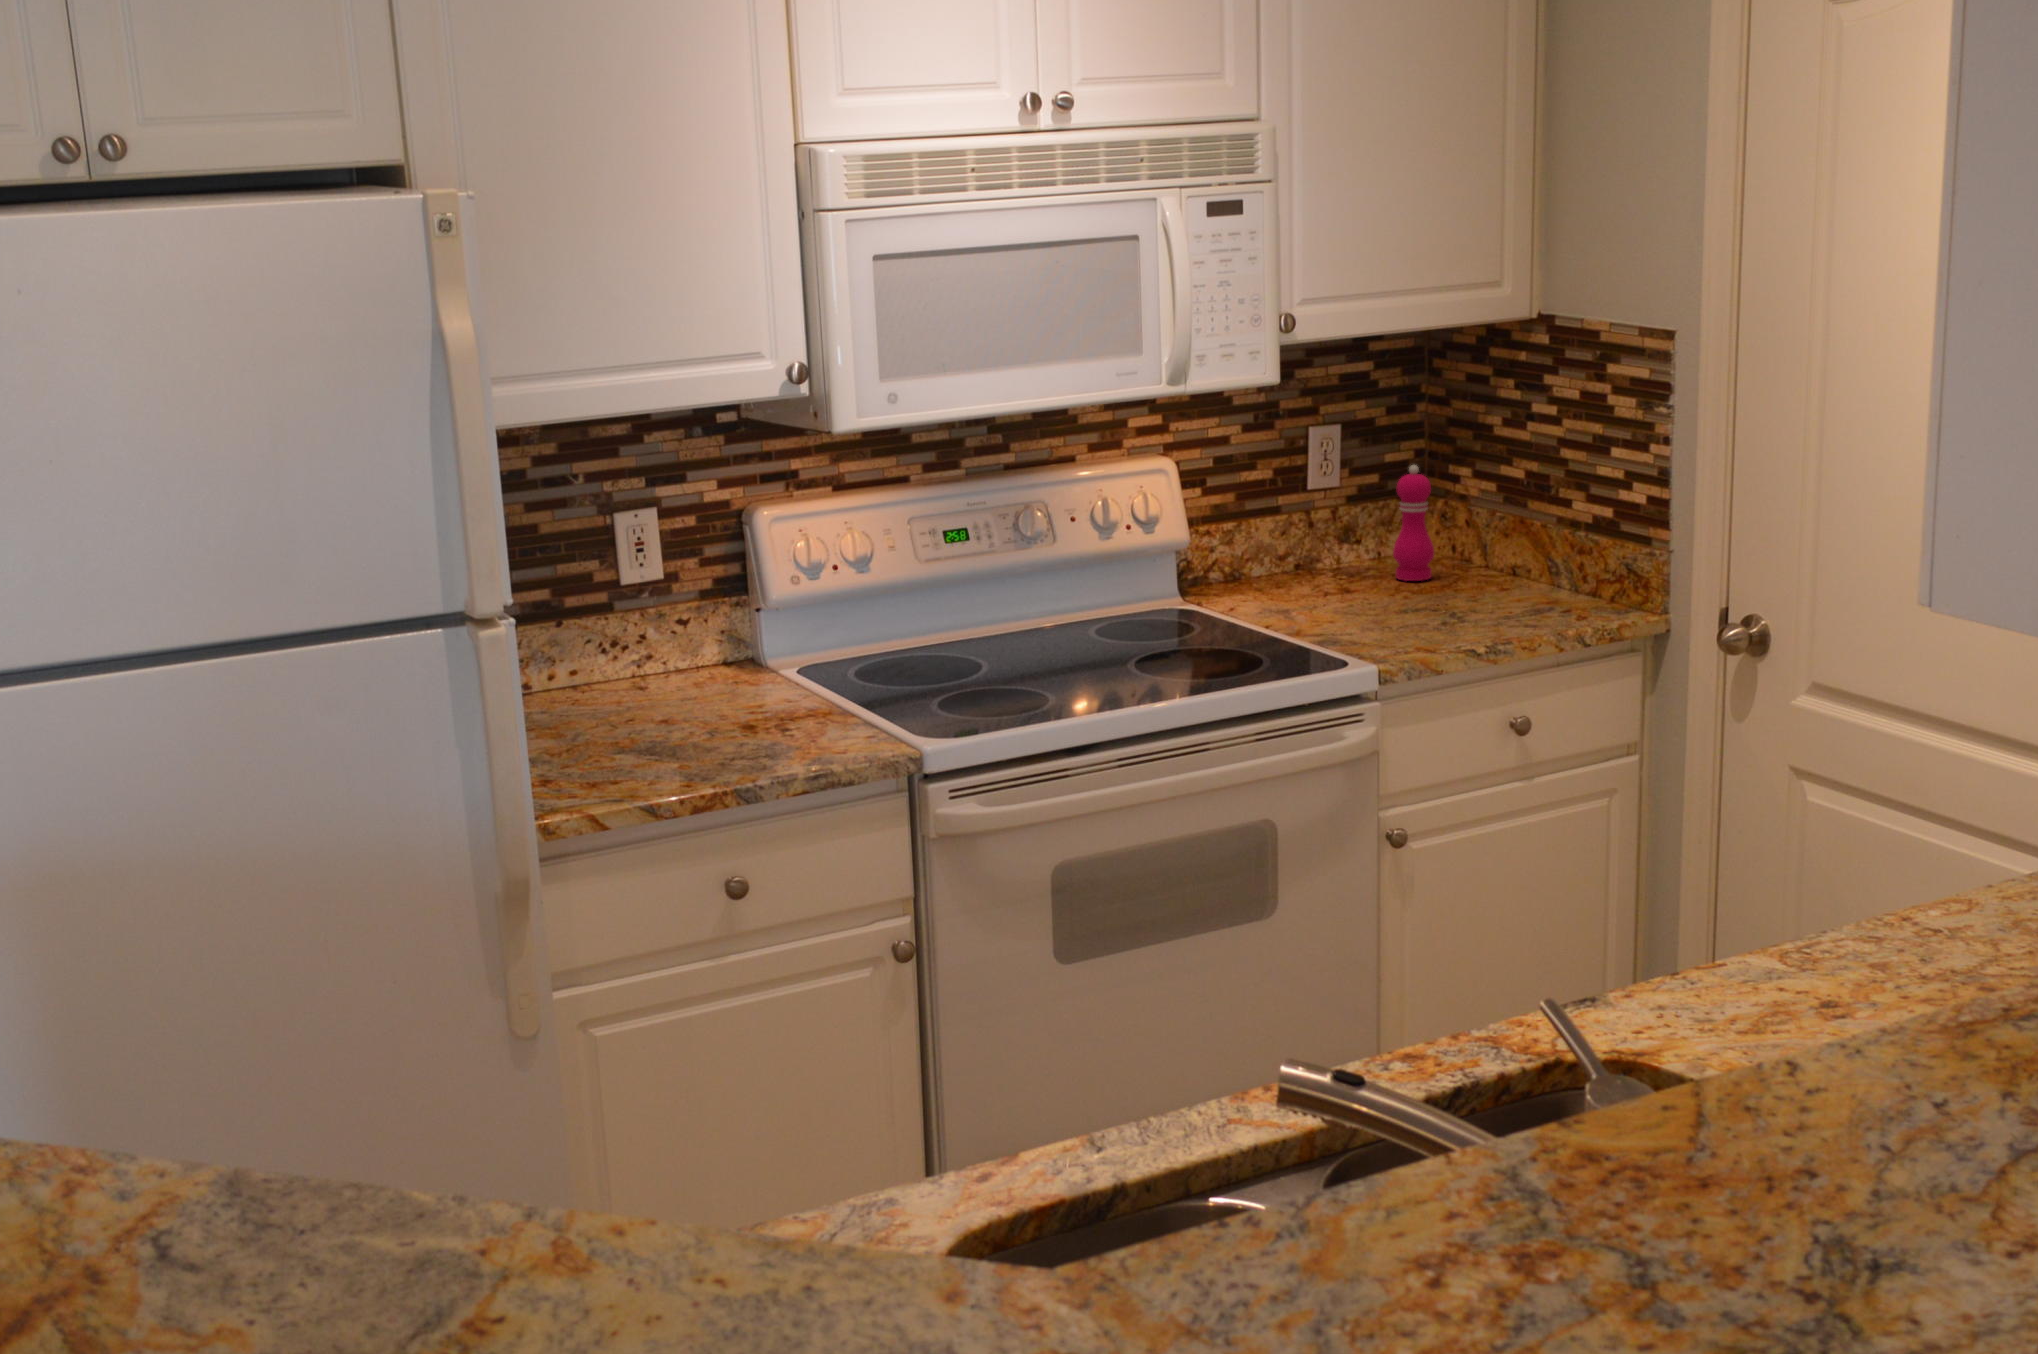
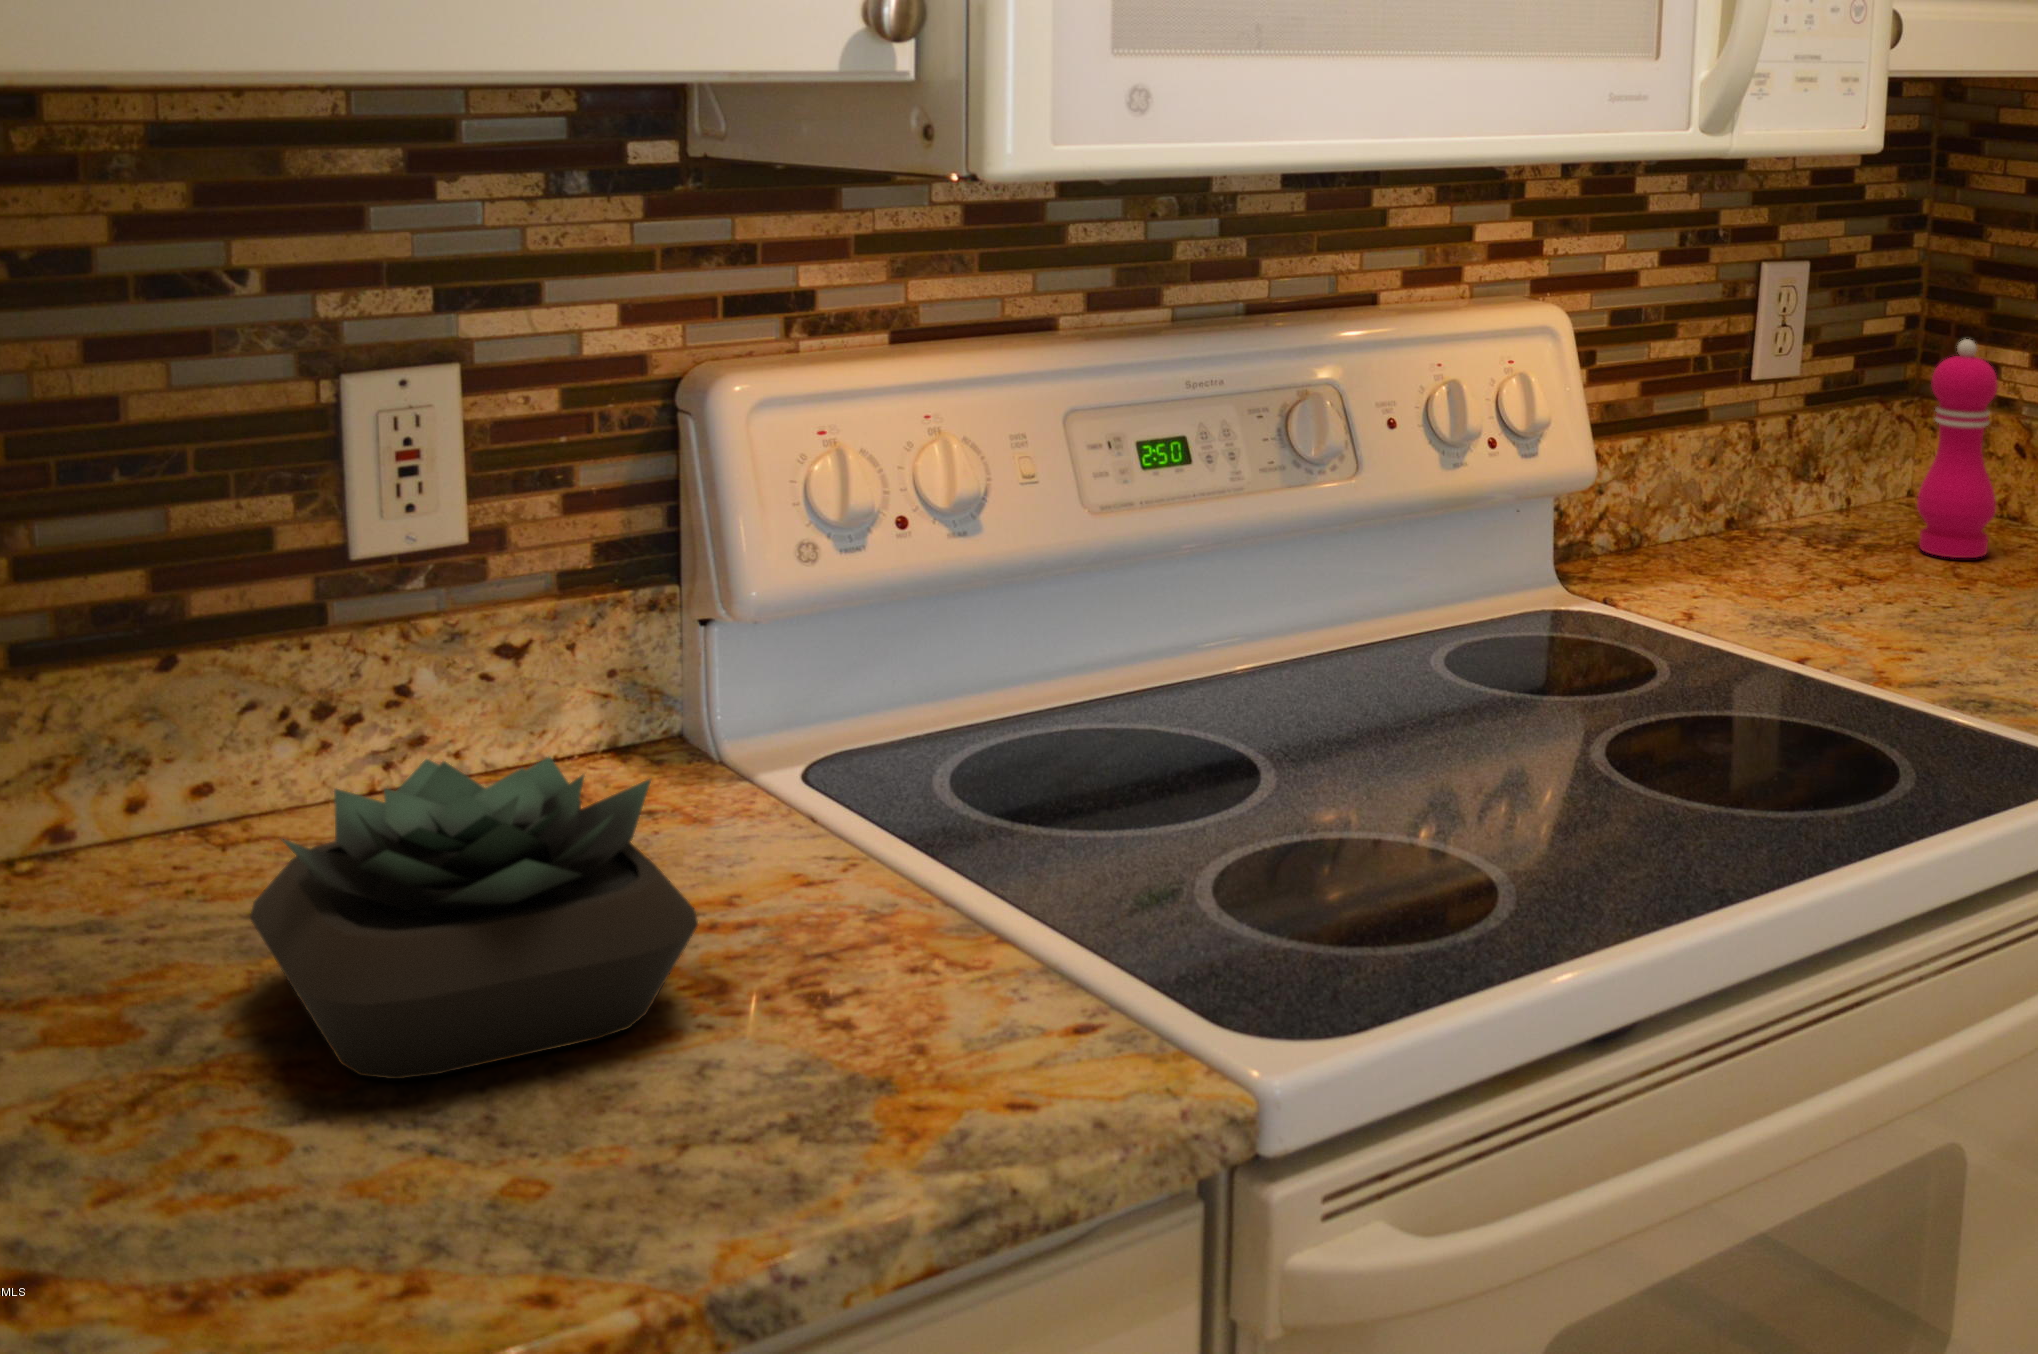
succulent plant: none [595,647,739,745] -> present [250,757,698,1079]

